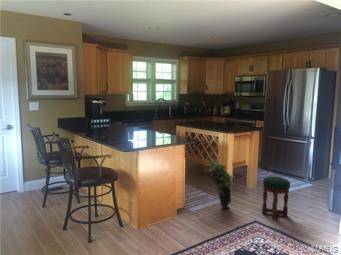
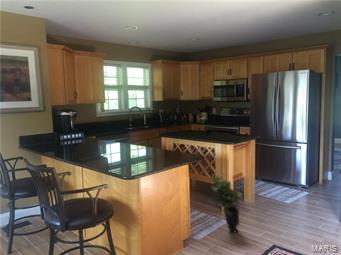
stool: present [262,176,290,219] -> none [275,191,305,240]

